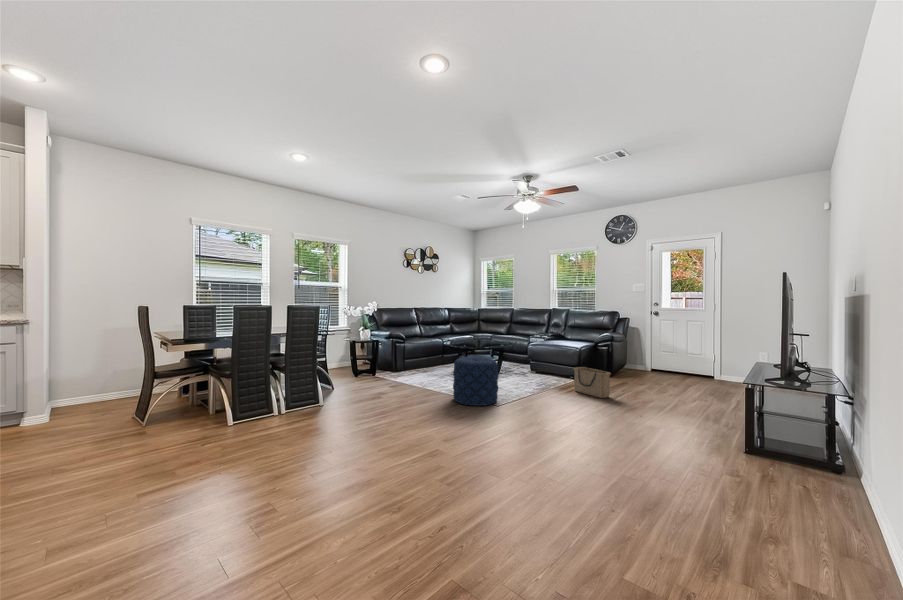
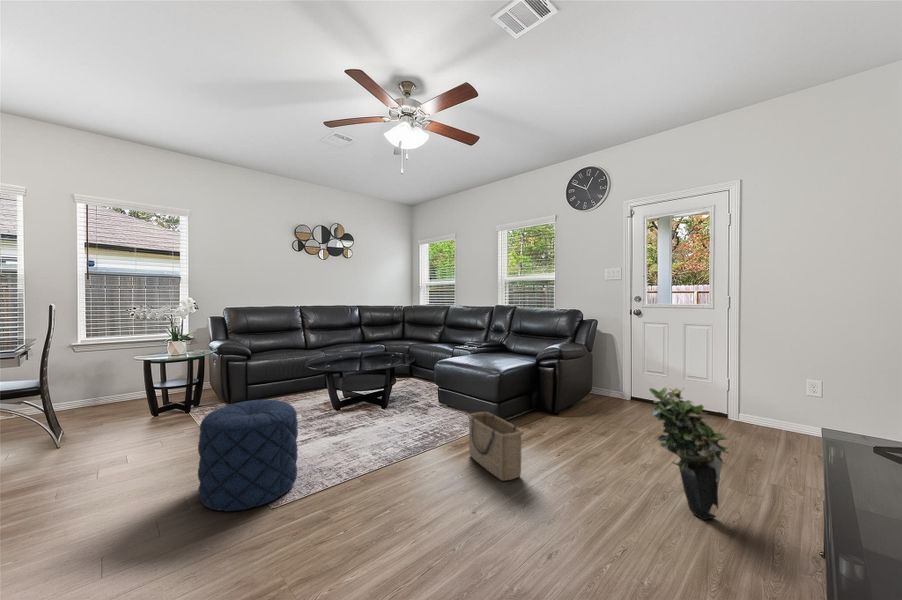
potted plant: none [676,348,716,407] -> present [649,387,728,520]

